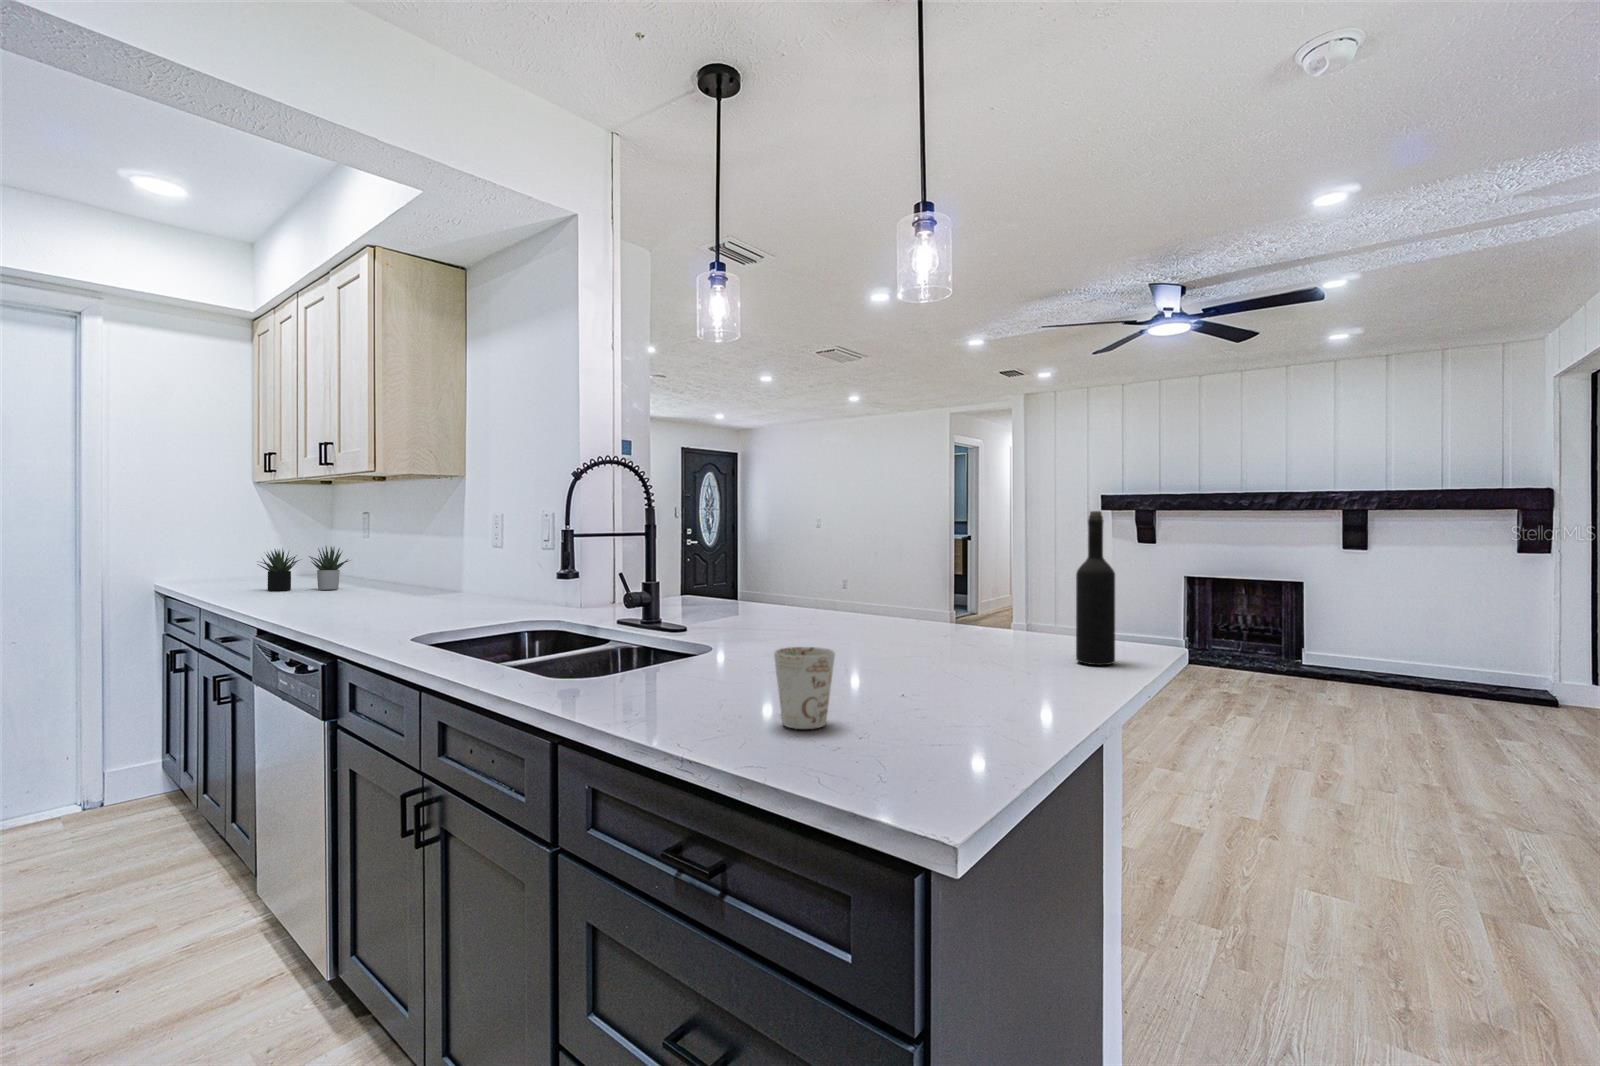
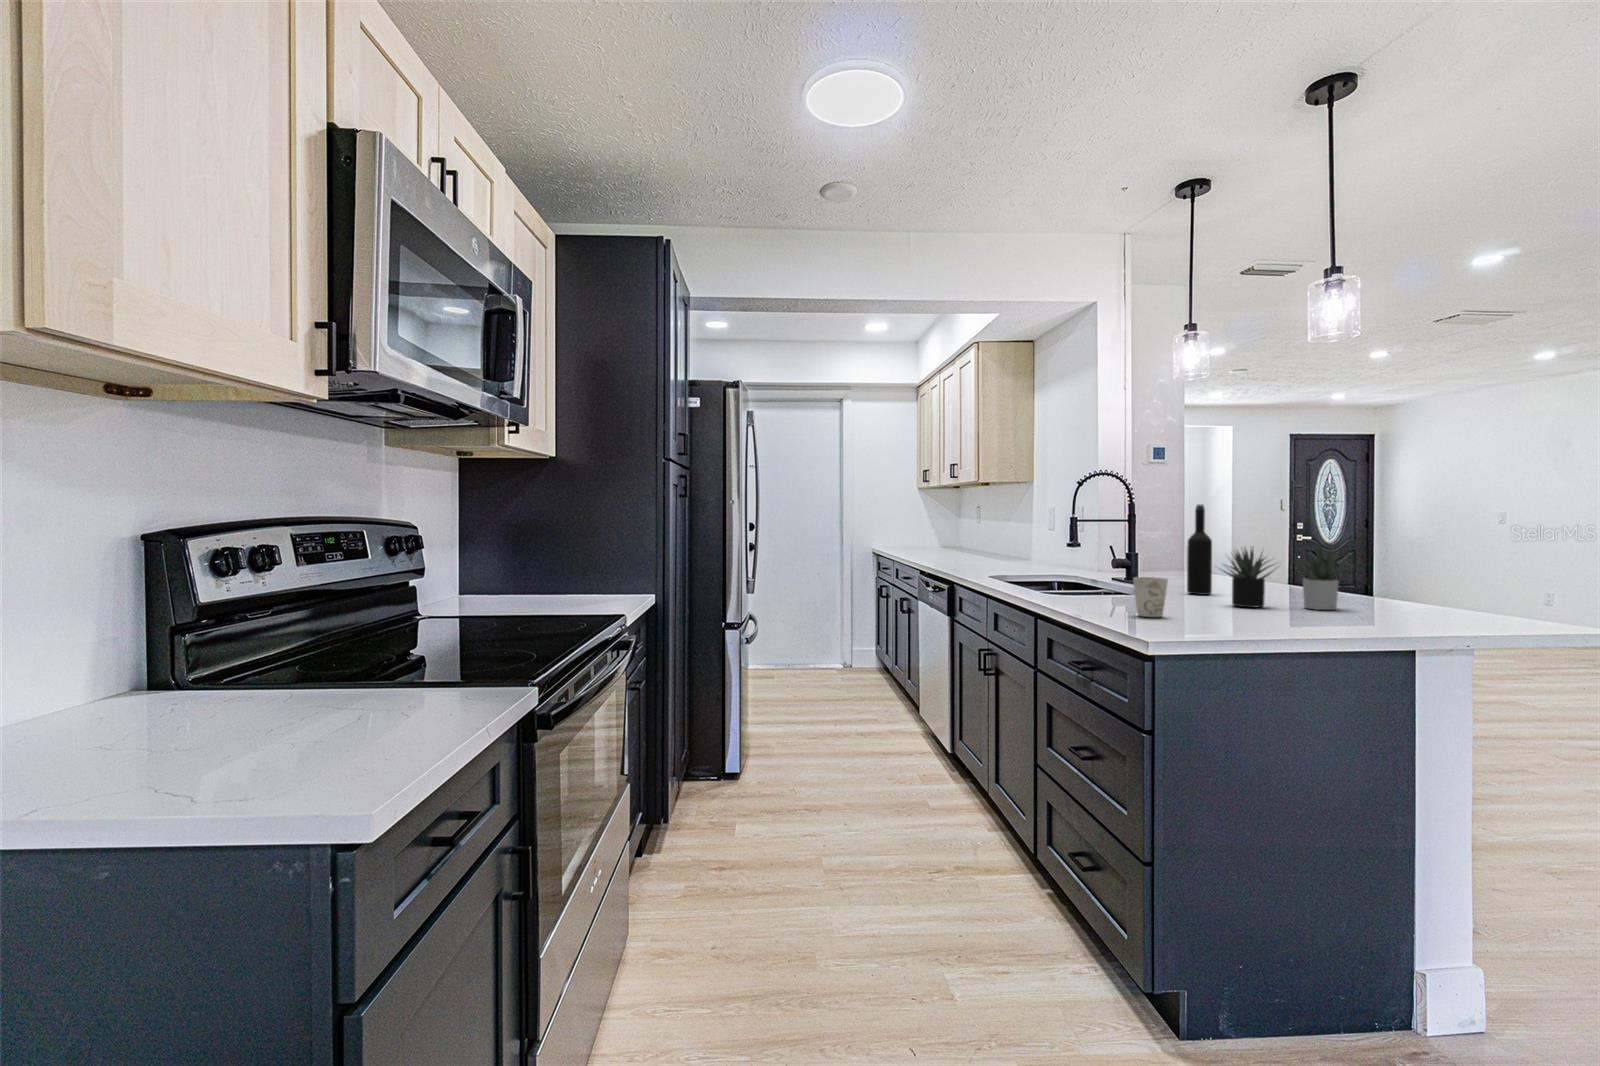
wine bottle: present [1076,511,1115,665] -> present [1187,504,1212,595]
succulent plant: present [258,547,348,591] -> present [1223,544,1354,610]

